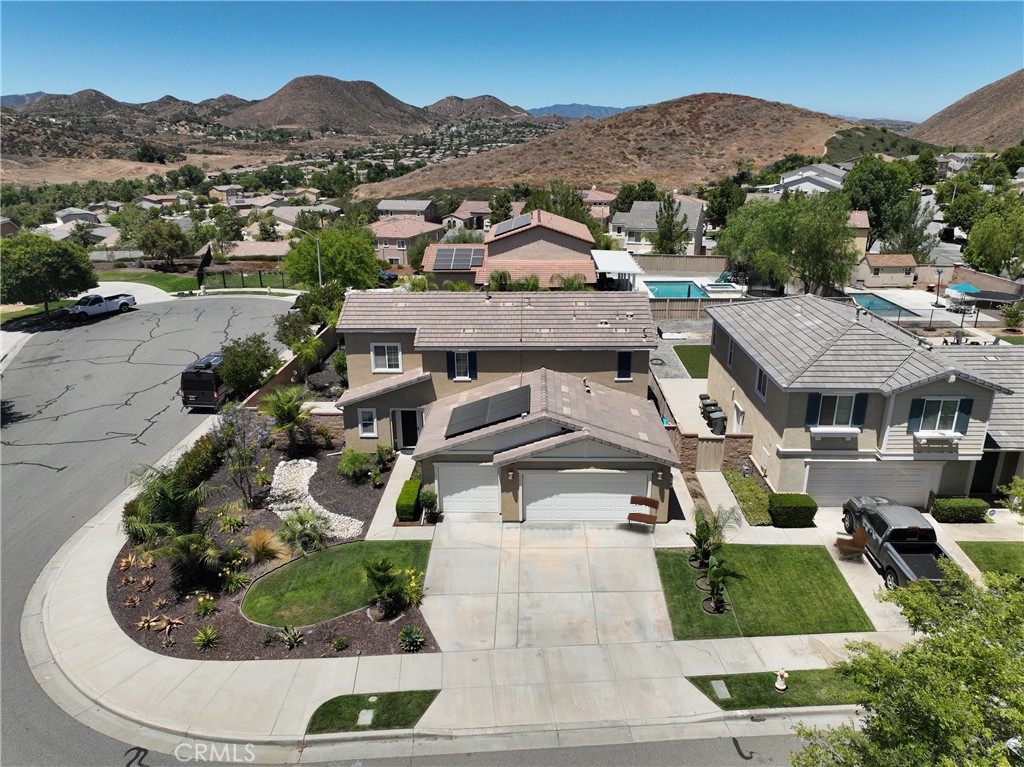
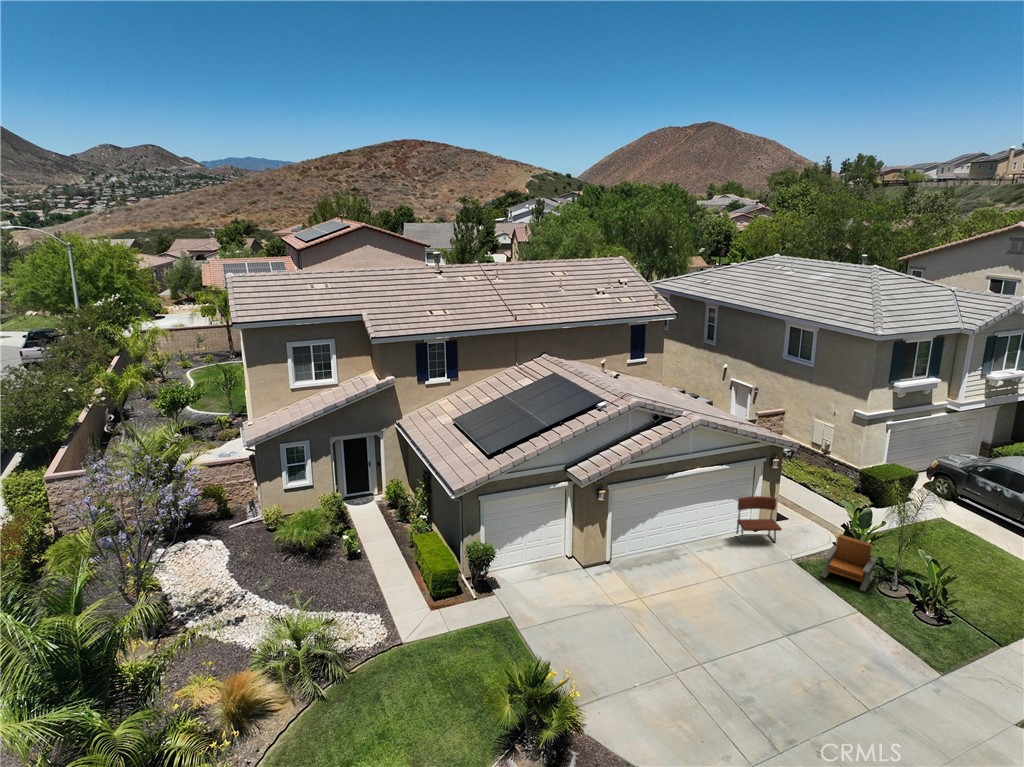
lounge chair: present [834,527,869,564] -> present [821,534,877,591]

